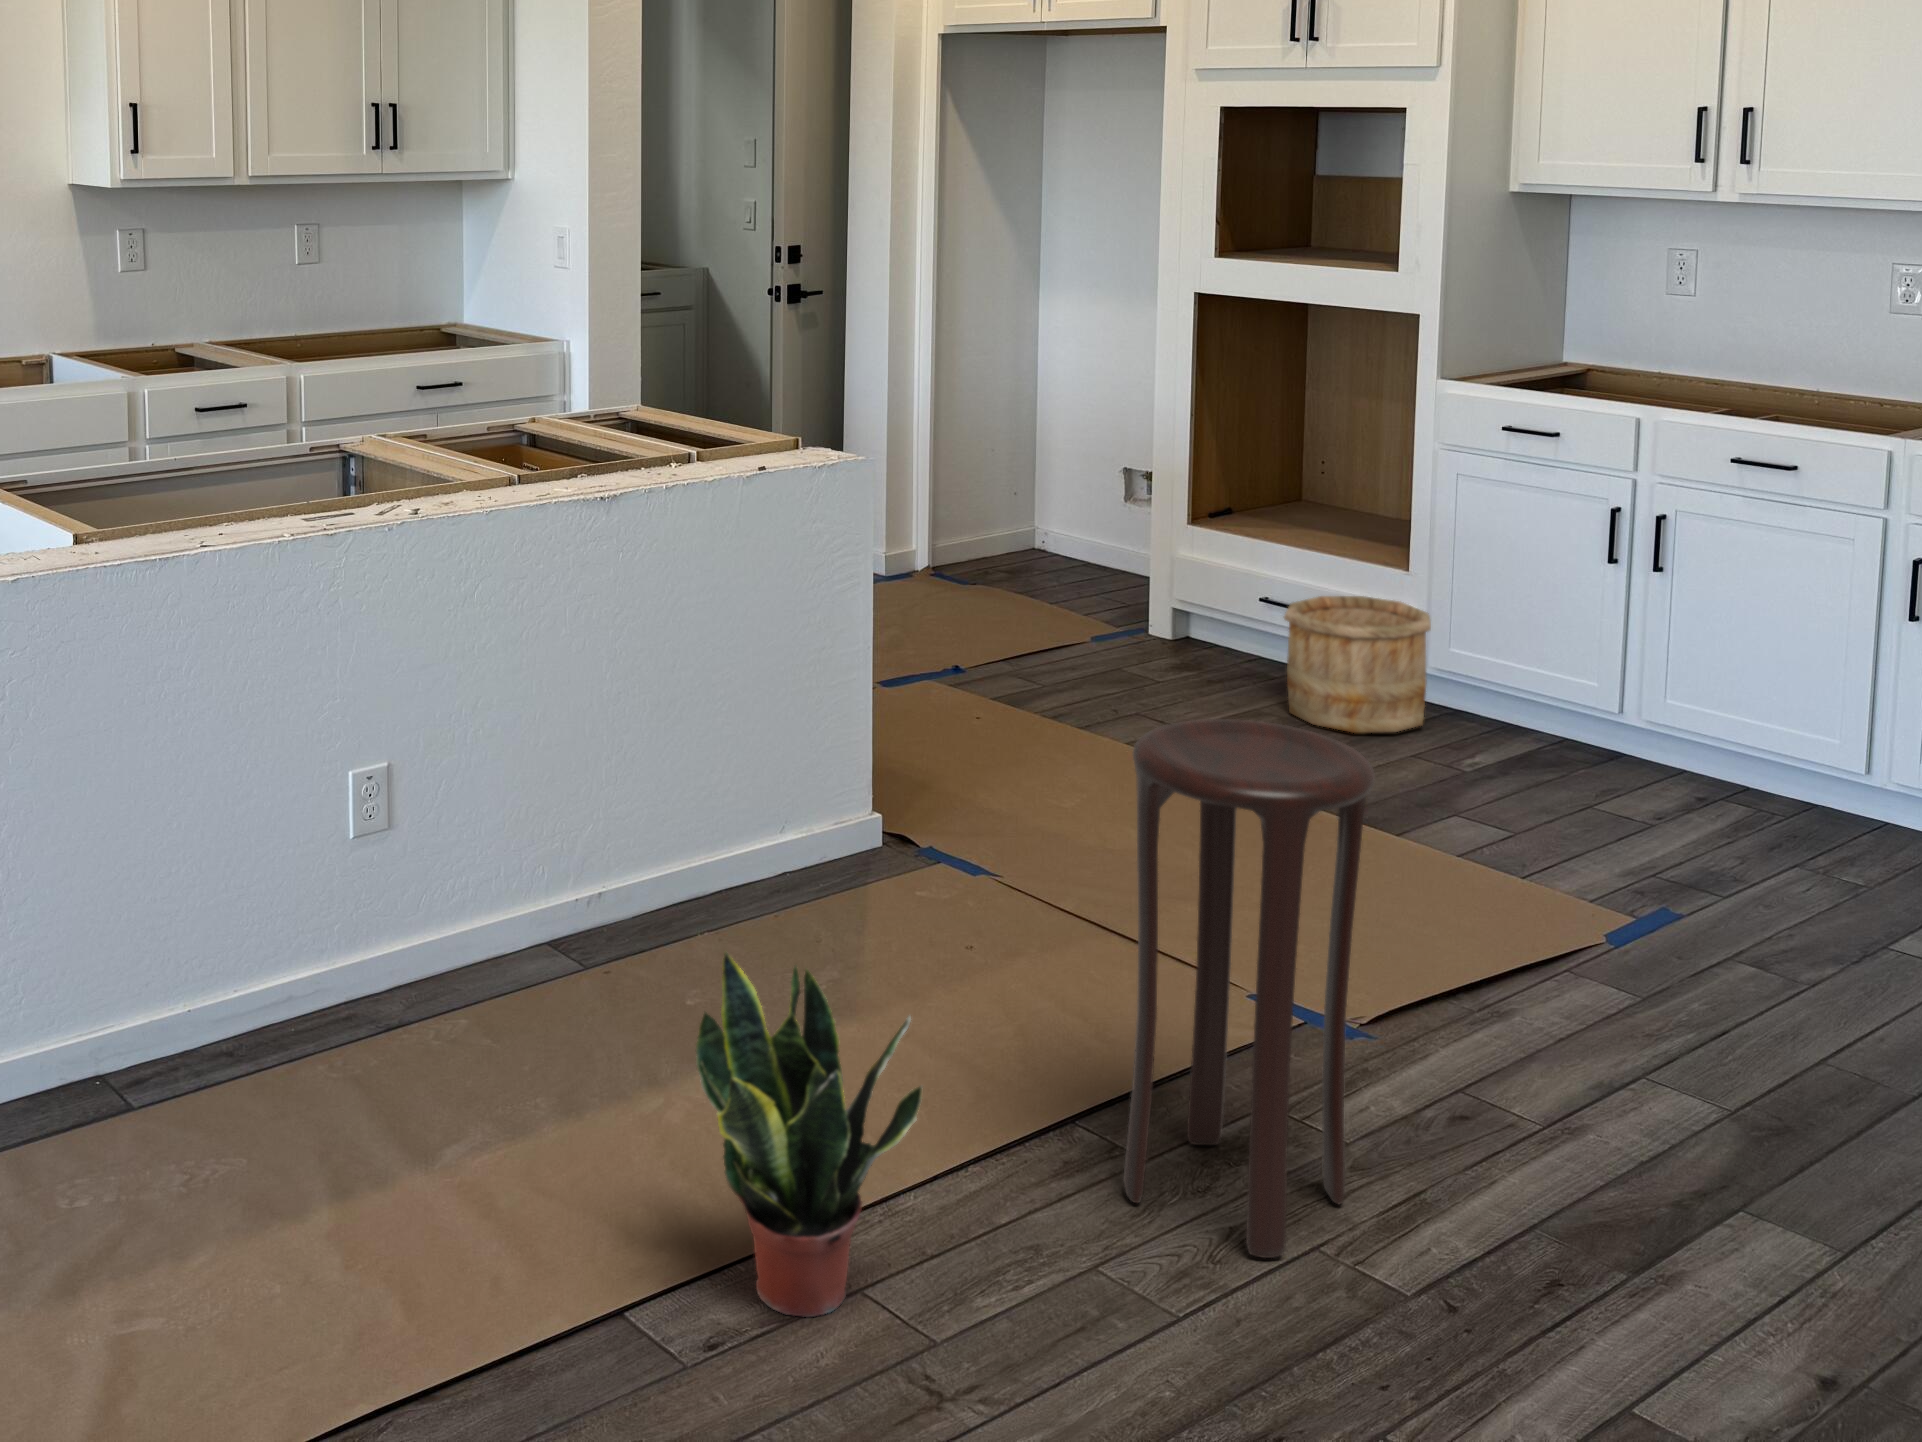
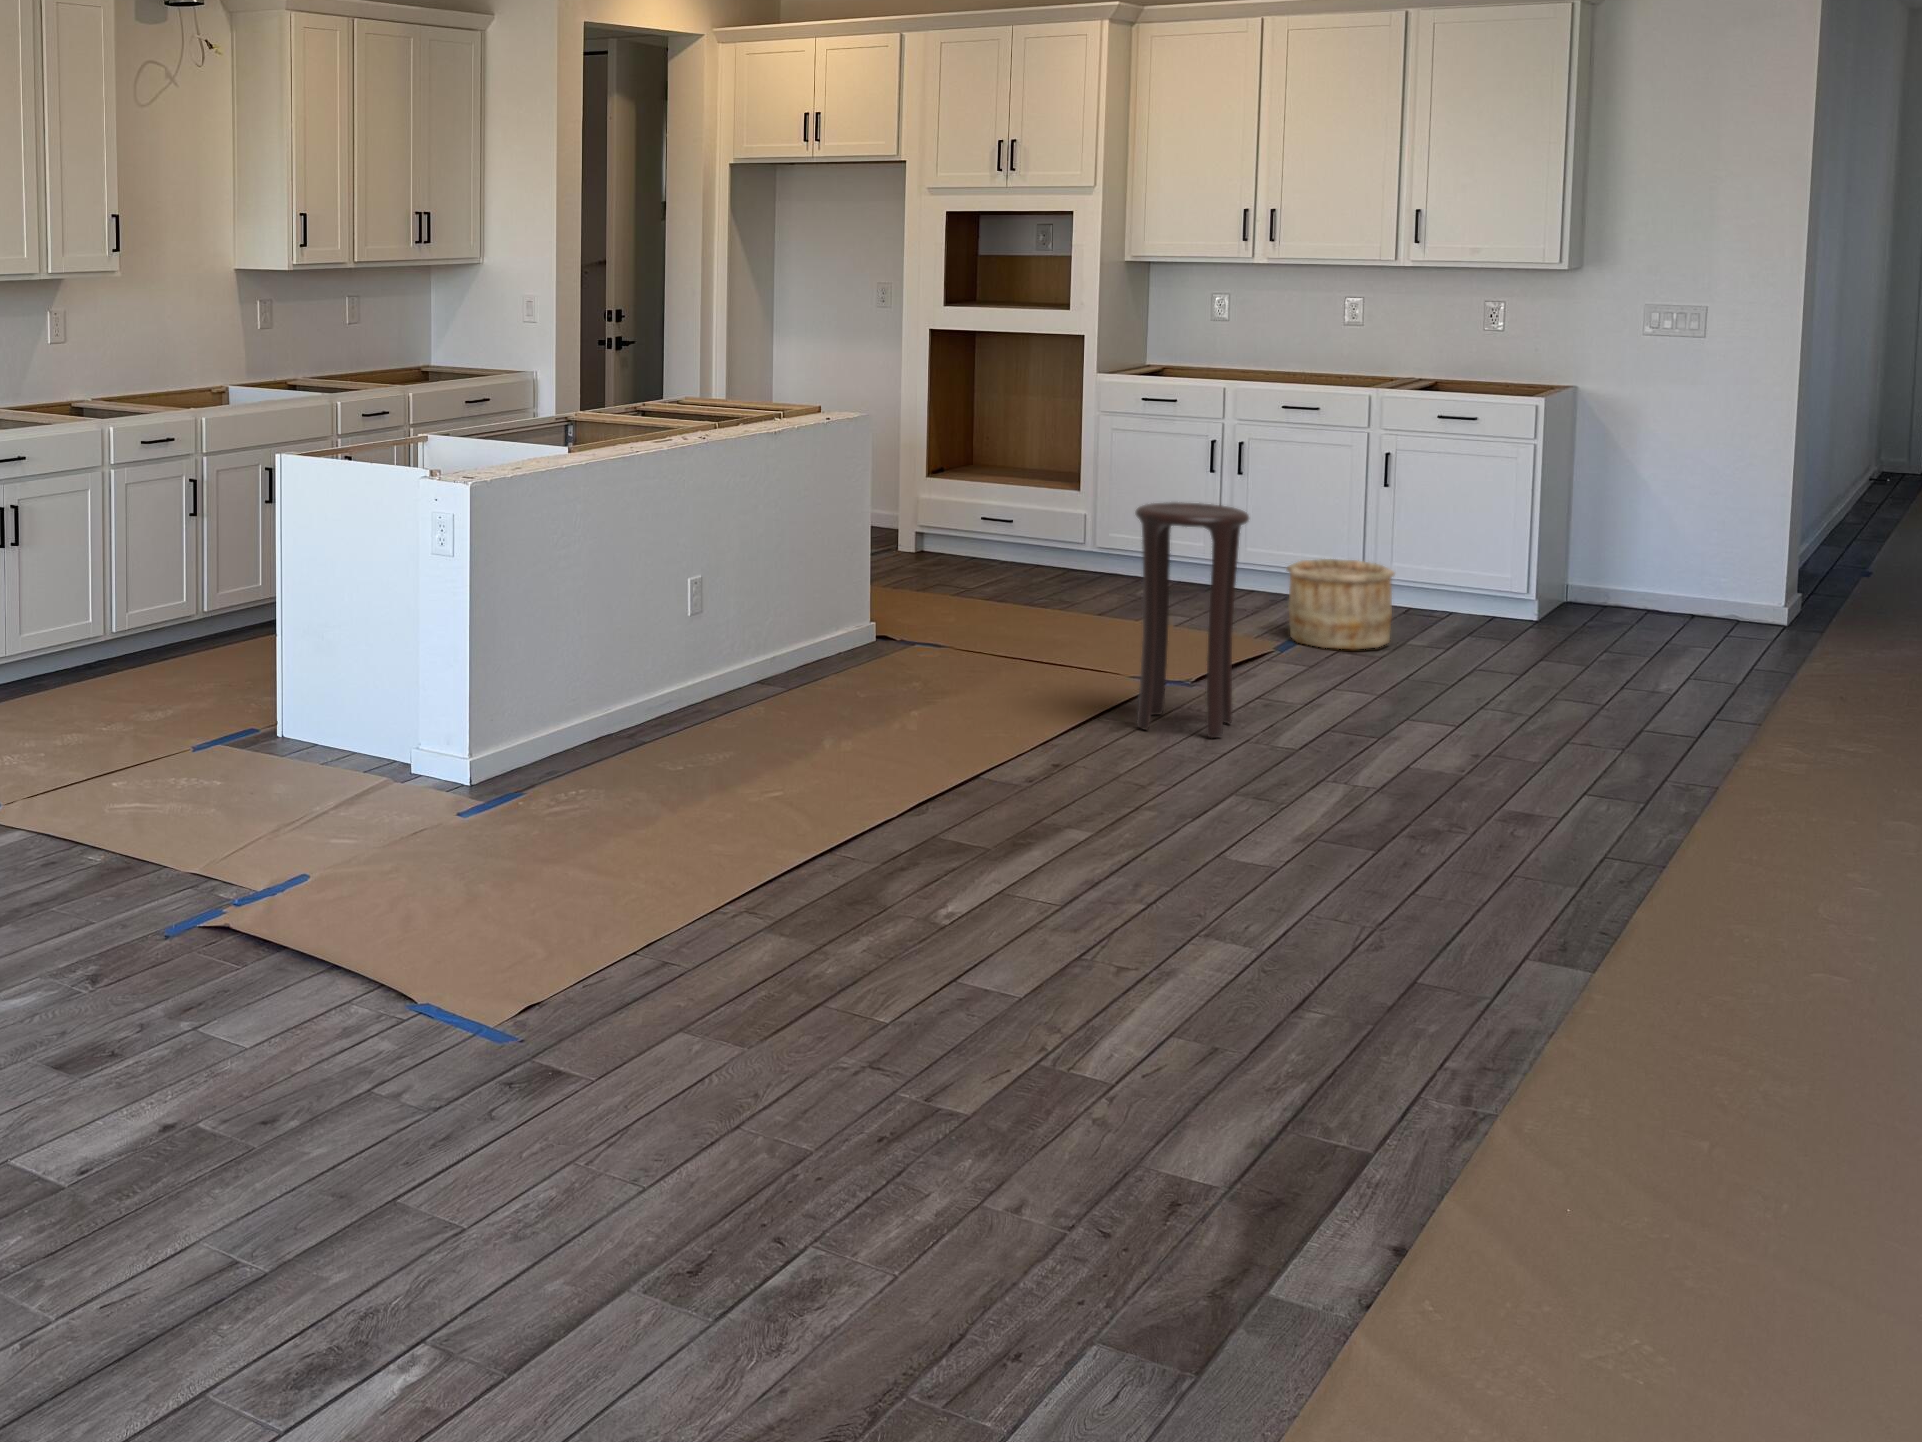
wooden bucket: present [1284,596,1431,733] -> present [1287,559,1395,650]
potted plant: present [696,952,922,1317] -> none [982,601,1095,765]

